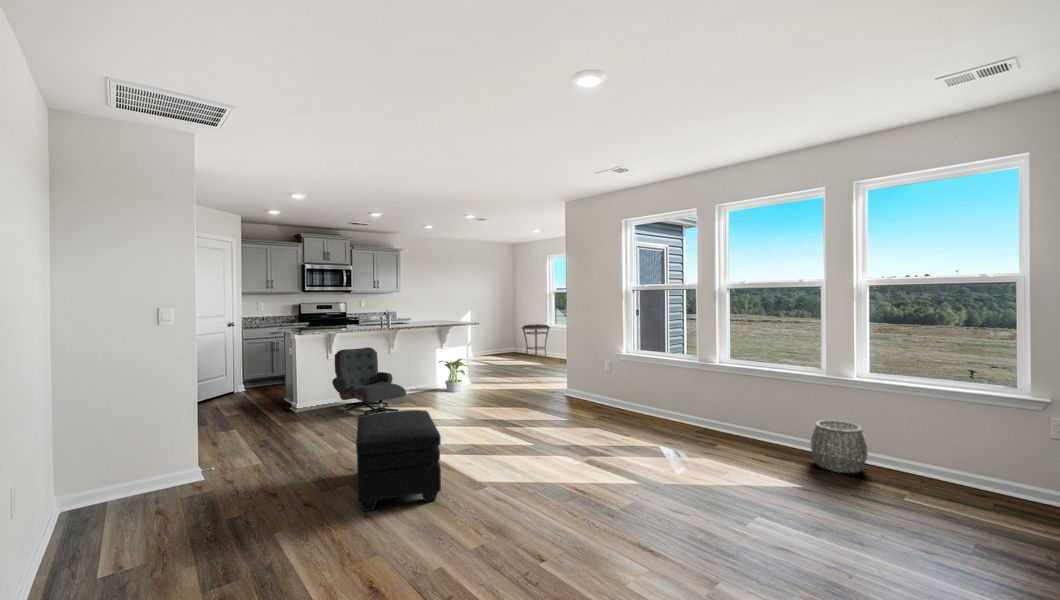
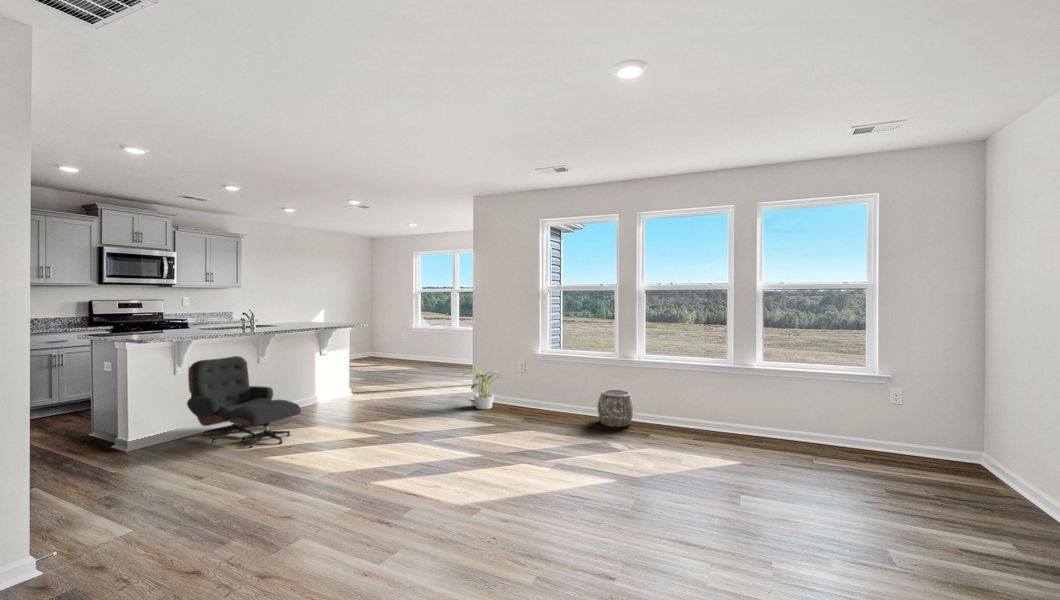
side table: present [522,324,550,356] -> none [383,325,414,359]
potted plant: present [439,359,470,392] -> present [465,369,499,409]
ottoman: present [356,410,441,511] -> none [303,431,446,573]
woven basket: present [811,420,868,473] -> present [598,390,634,427]

